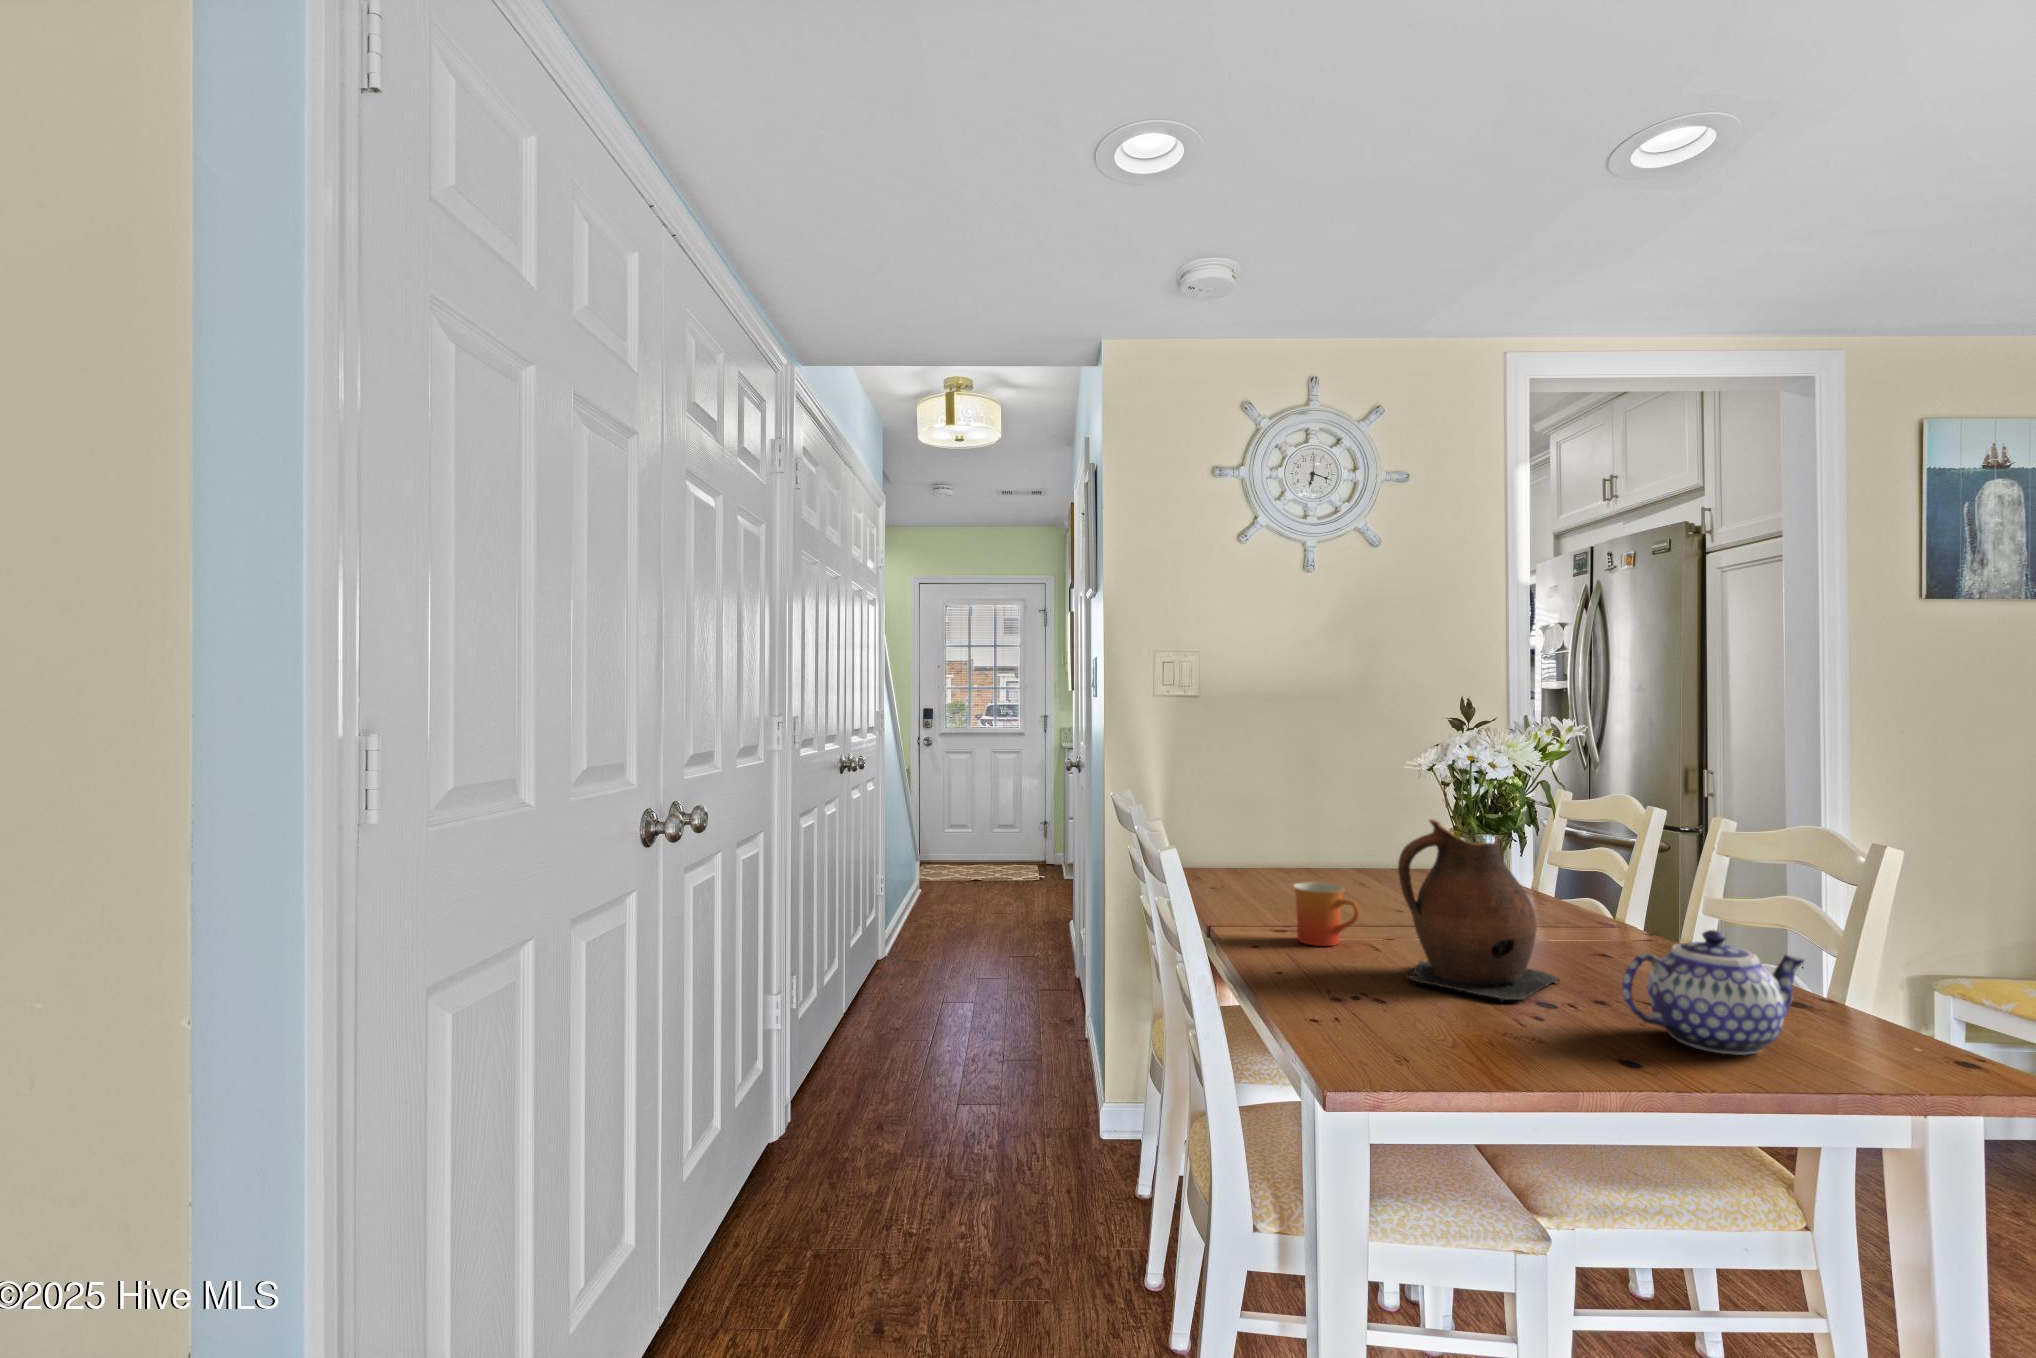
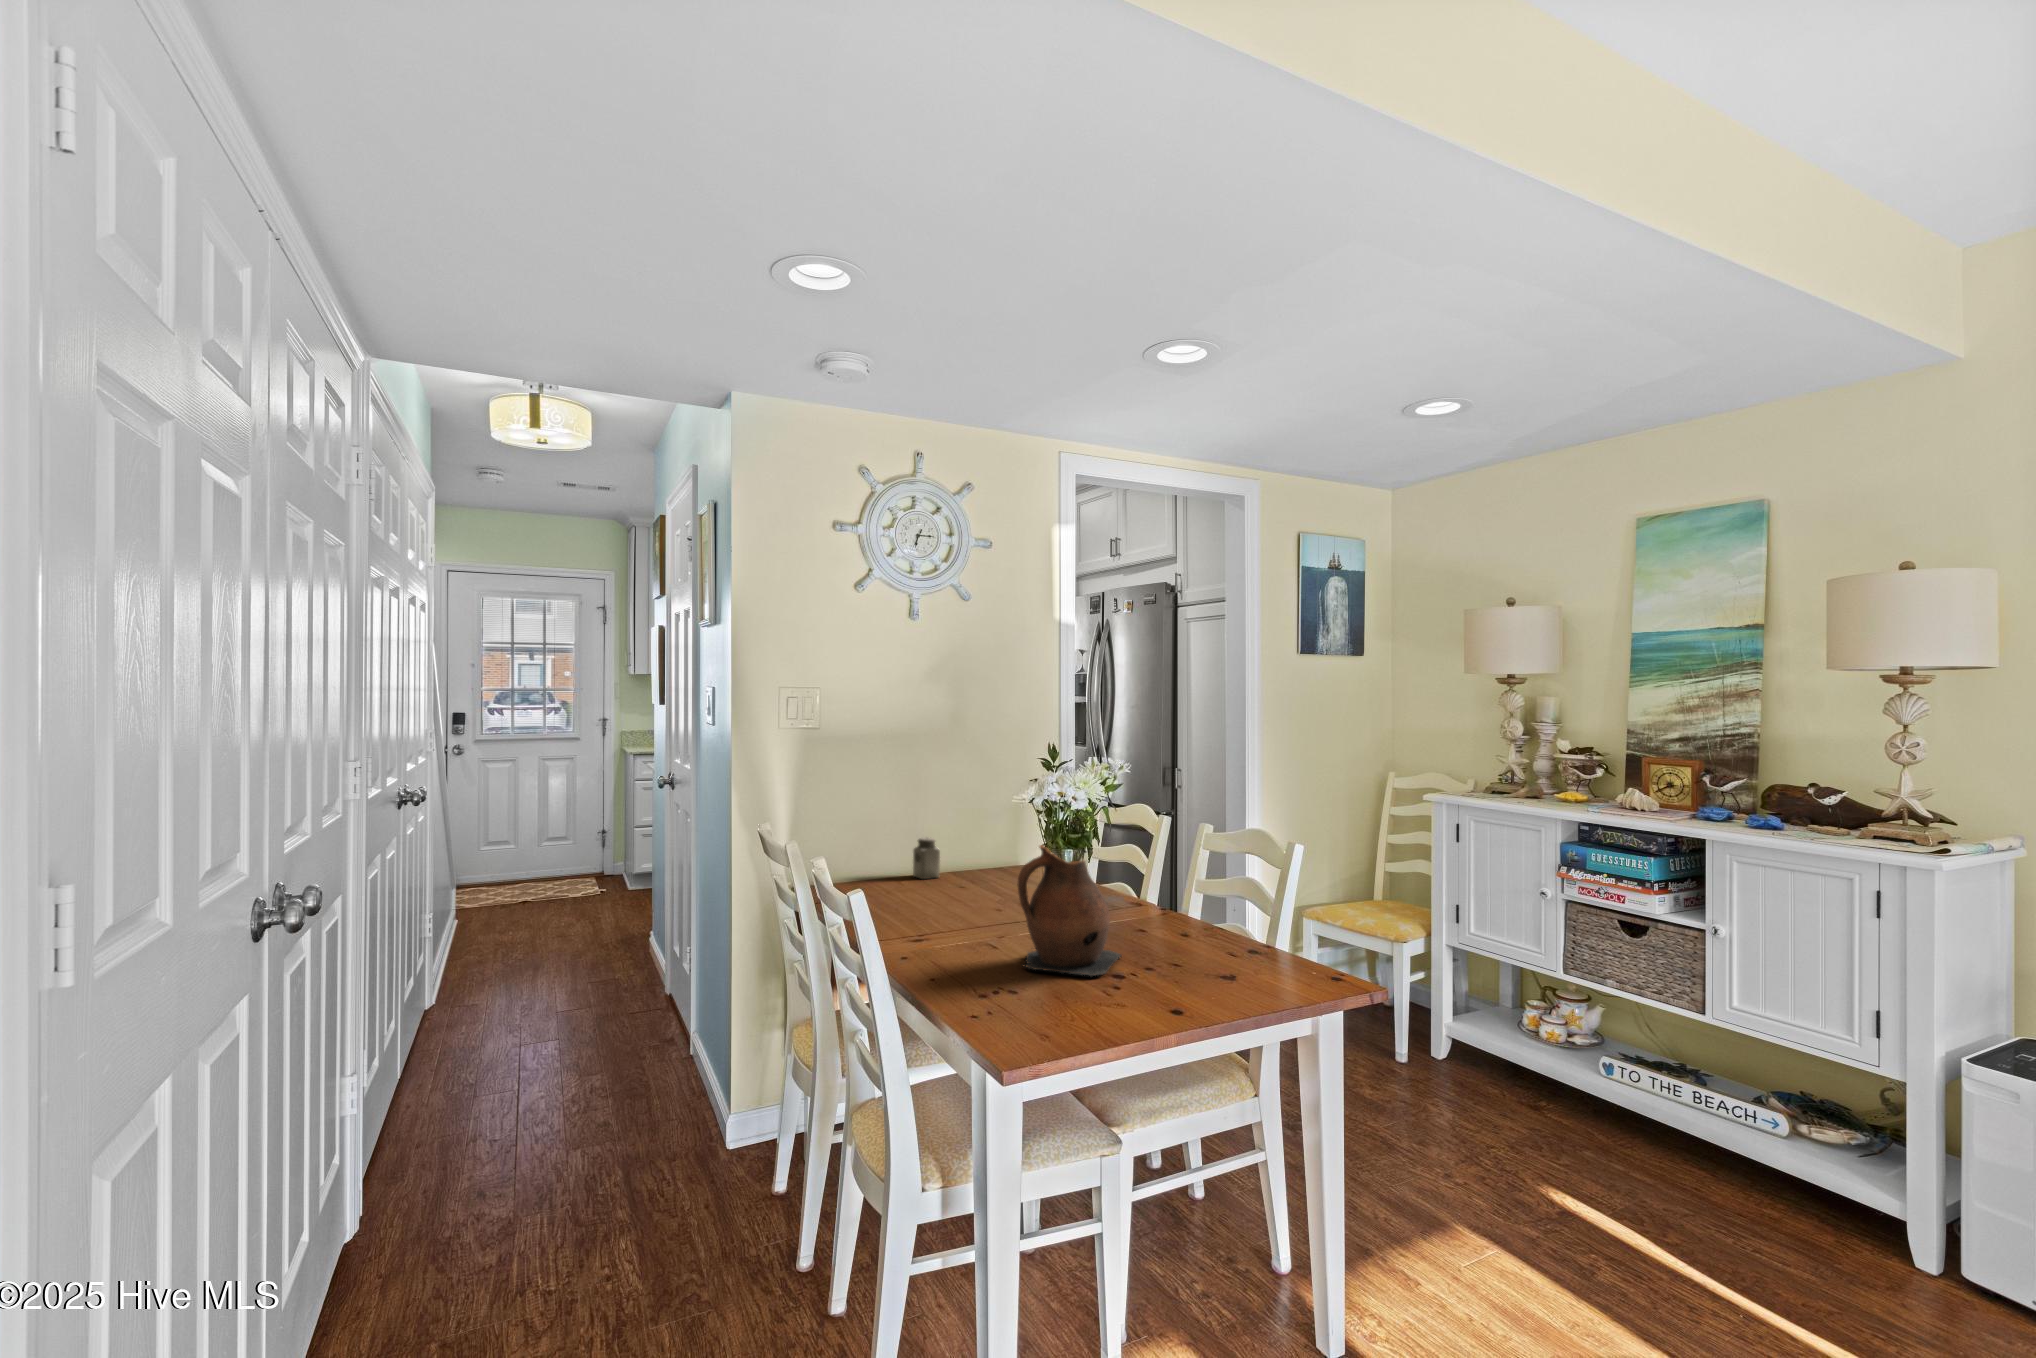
salt shaker: none [1313,825,1345,874] -> present [913,837,940,879]
mug: present [1293,882,1359,946] -> none [928,895,980,947]
teapot: present [1622,930,1804,1055] -> none [1172,916,1269,997]

